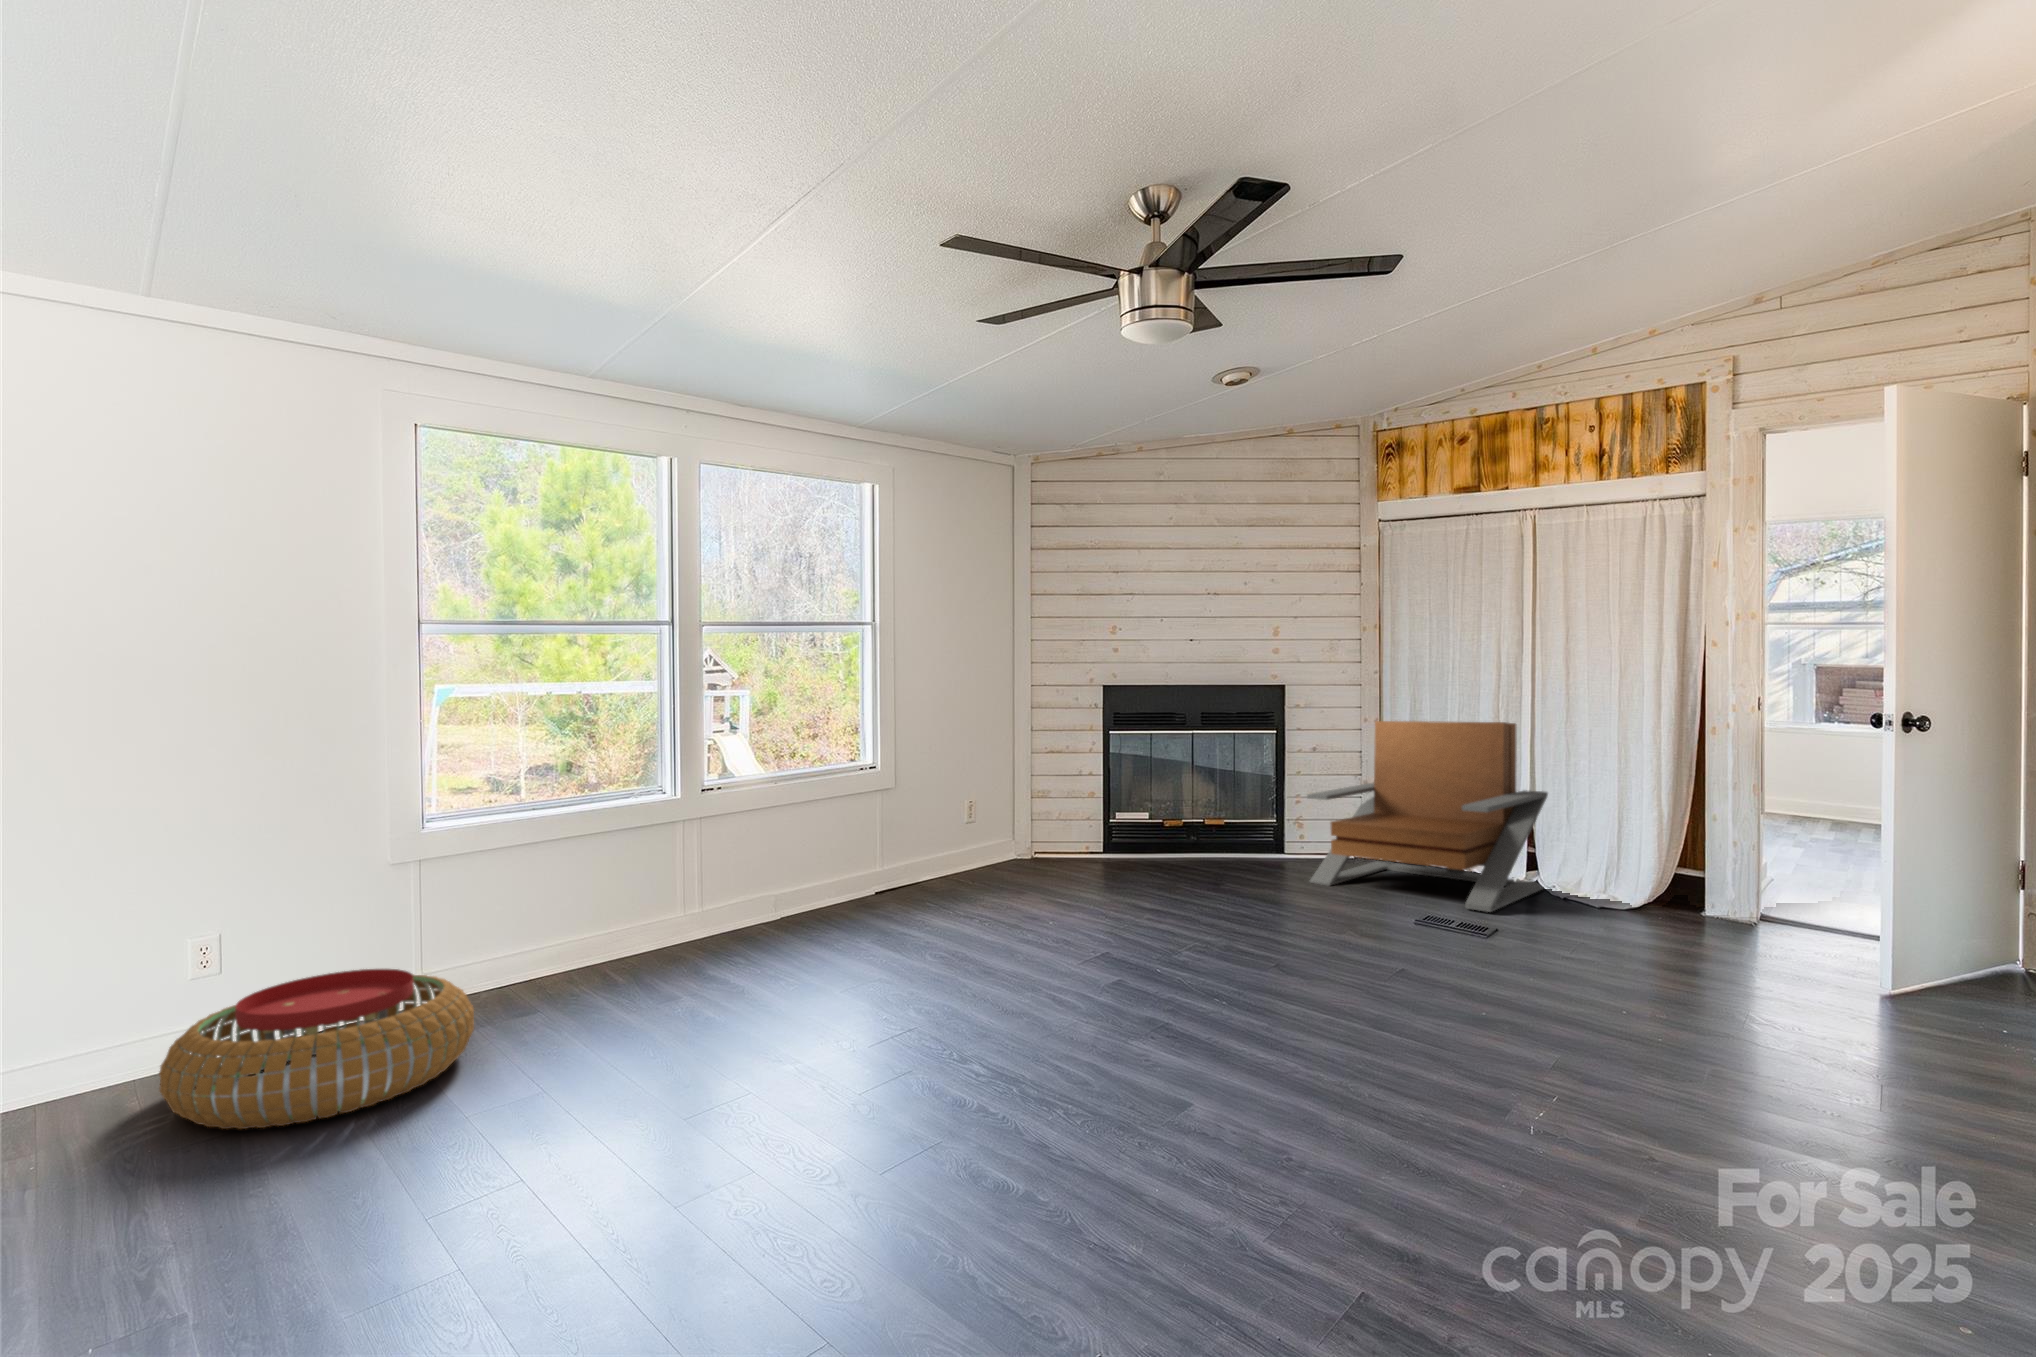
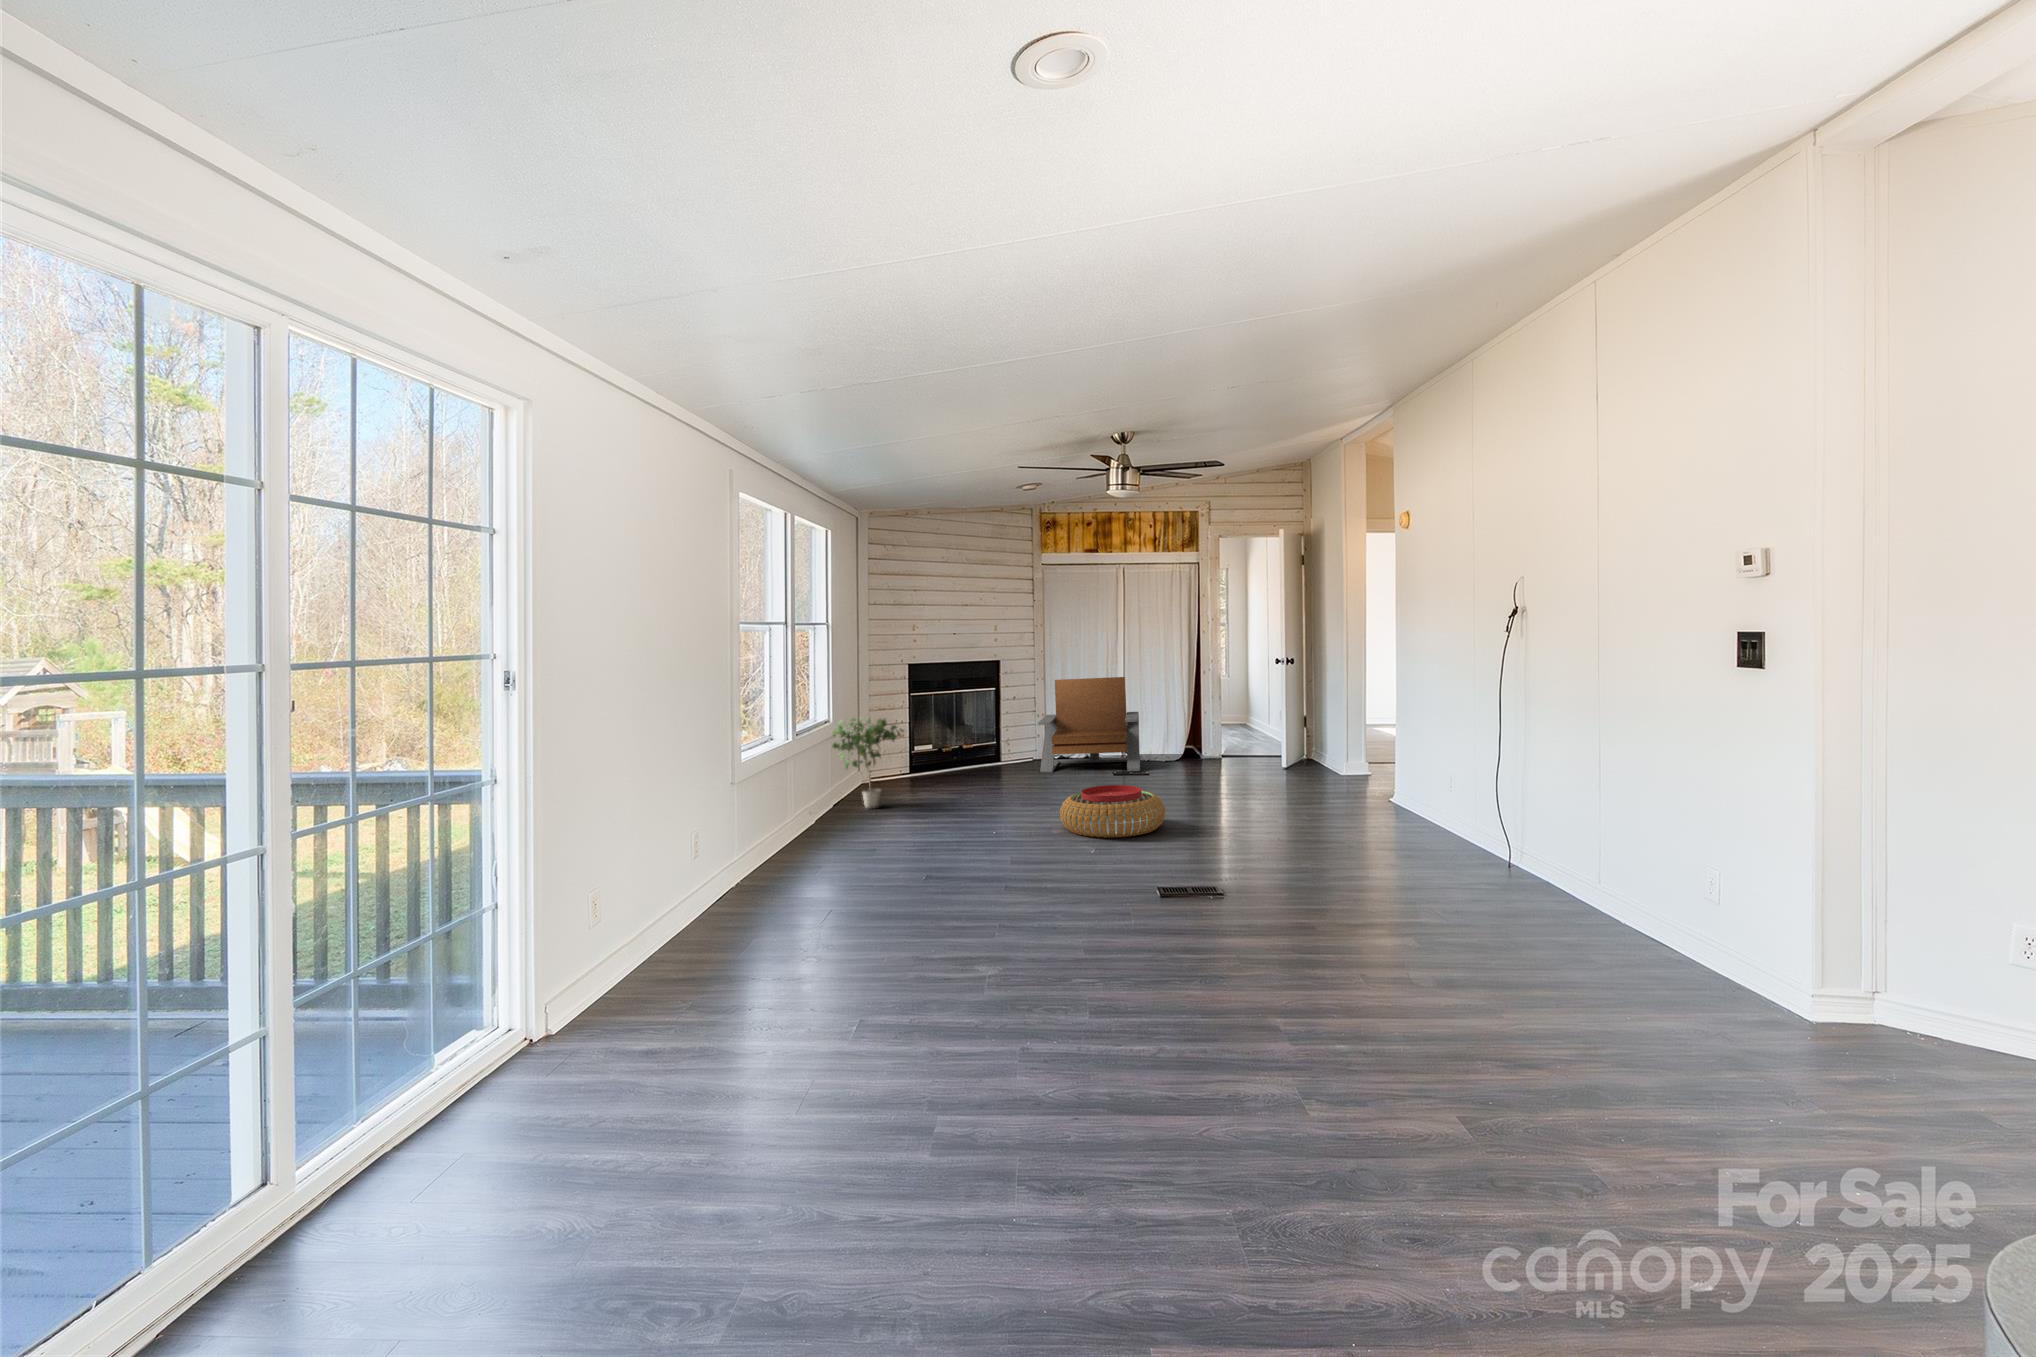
potted plant: none [855,759,955,905] -> present [832,717,904,809]
pouf: present [159,969,474,1129] -> present [1060,785,1165,838]

